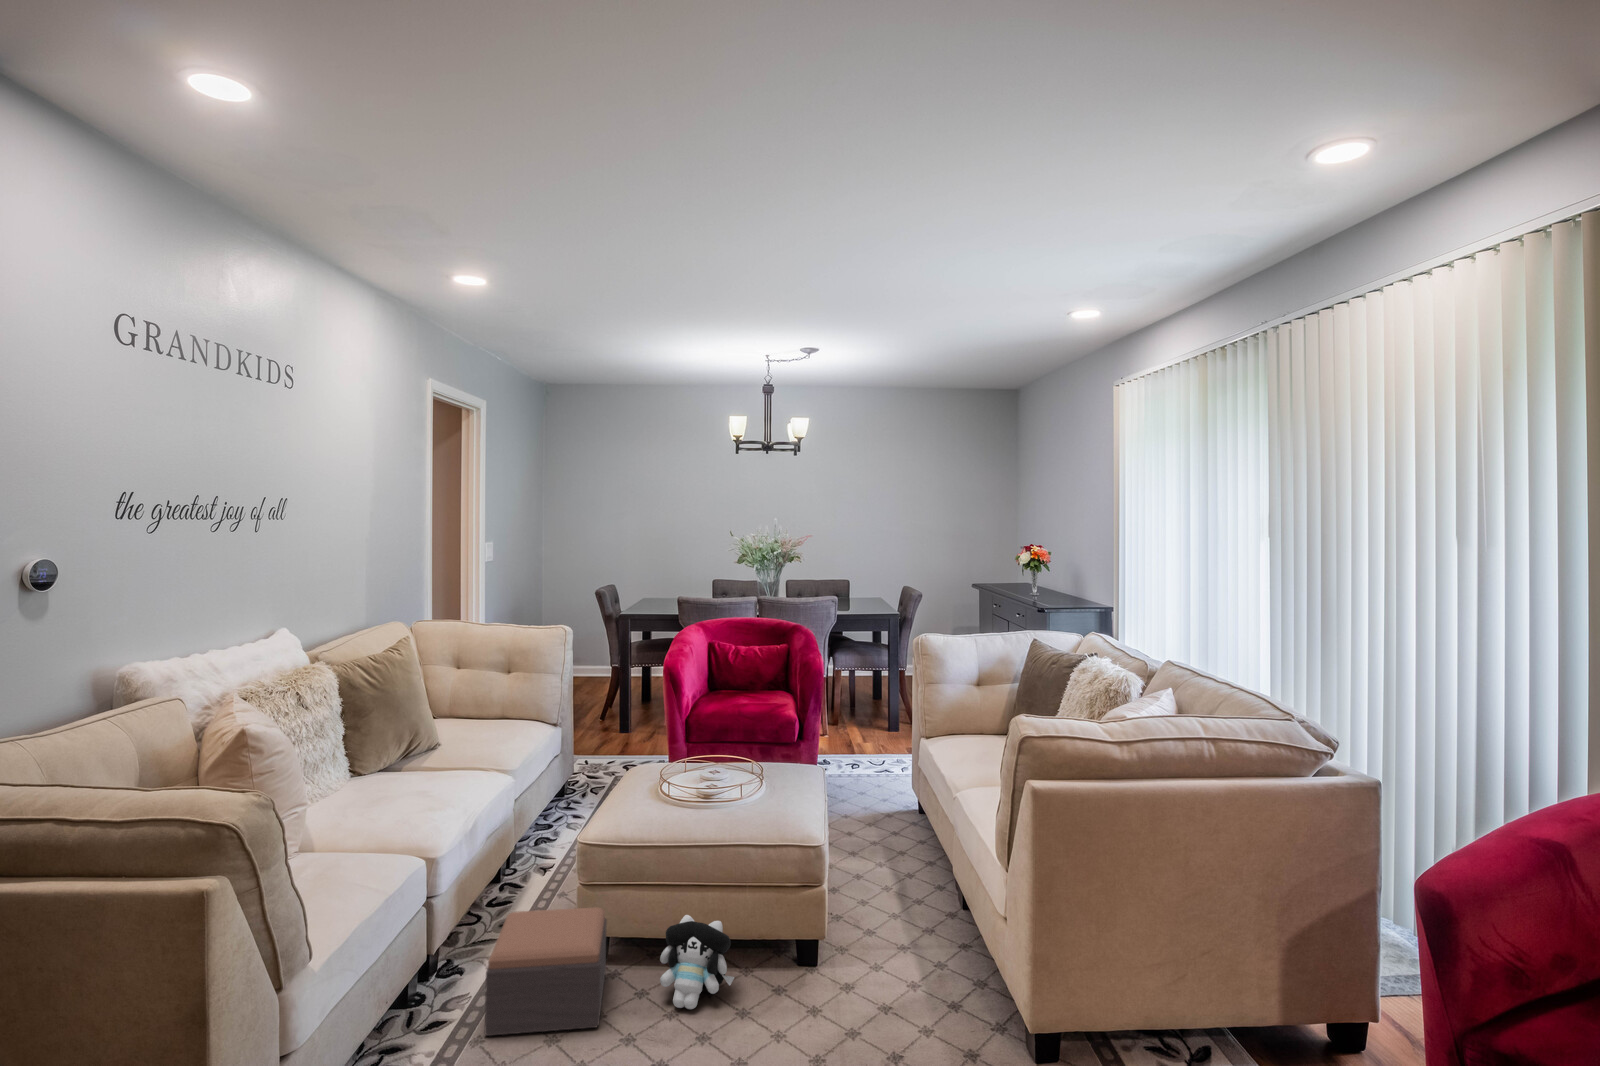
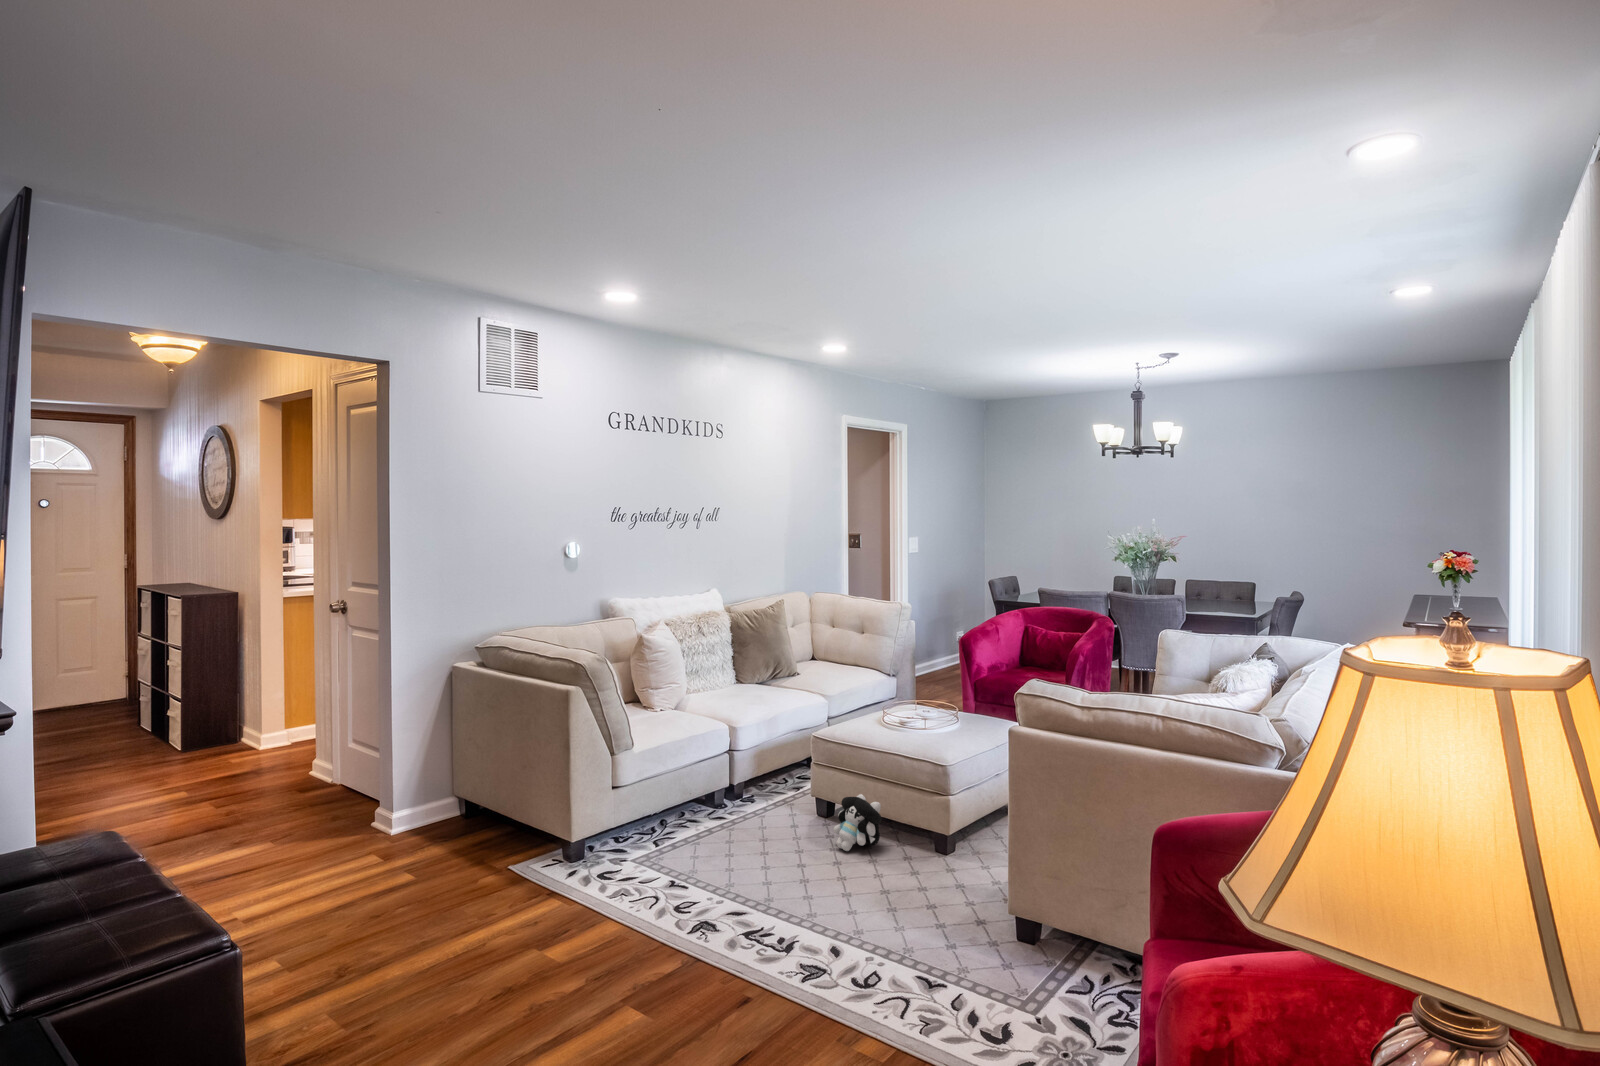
footstool: present [485,907,607,1036] -> none [734,770,822,843]

